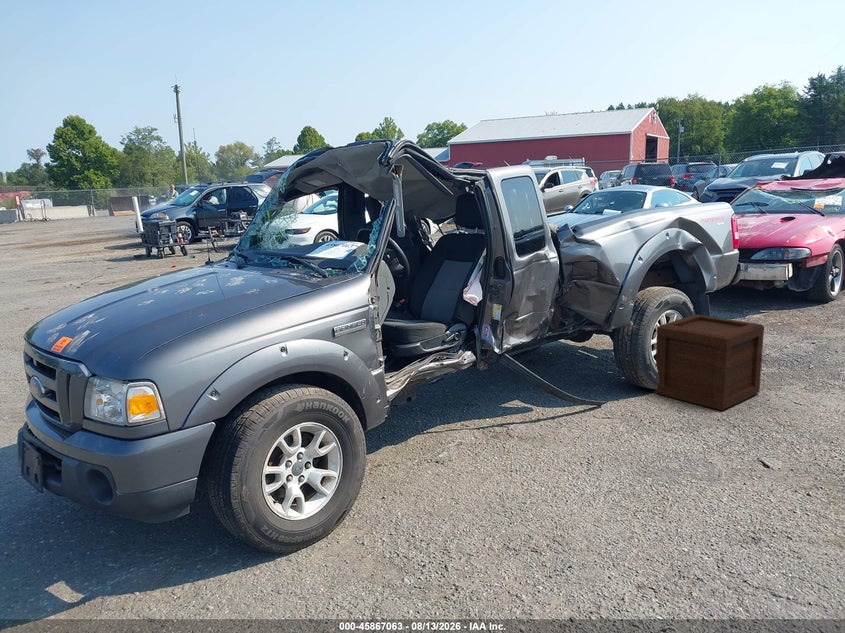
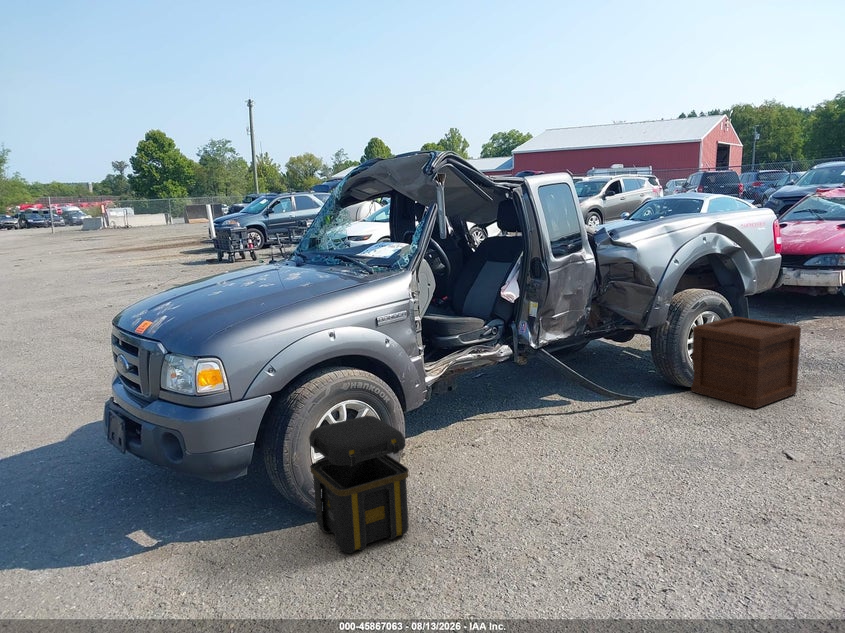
toolbox: none [260,440,376,601] -> present [309,416,409,553]

